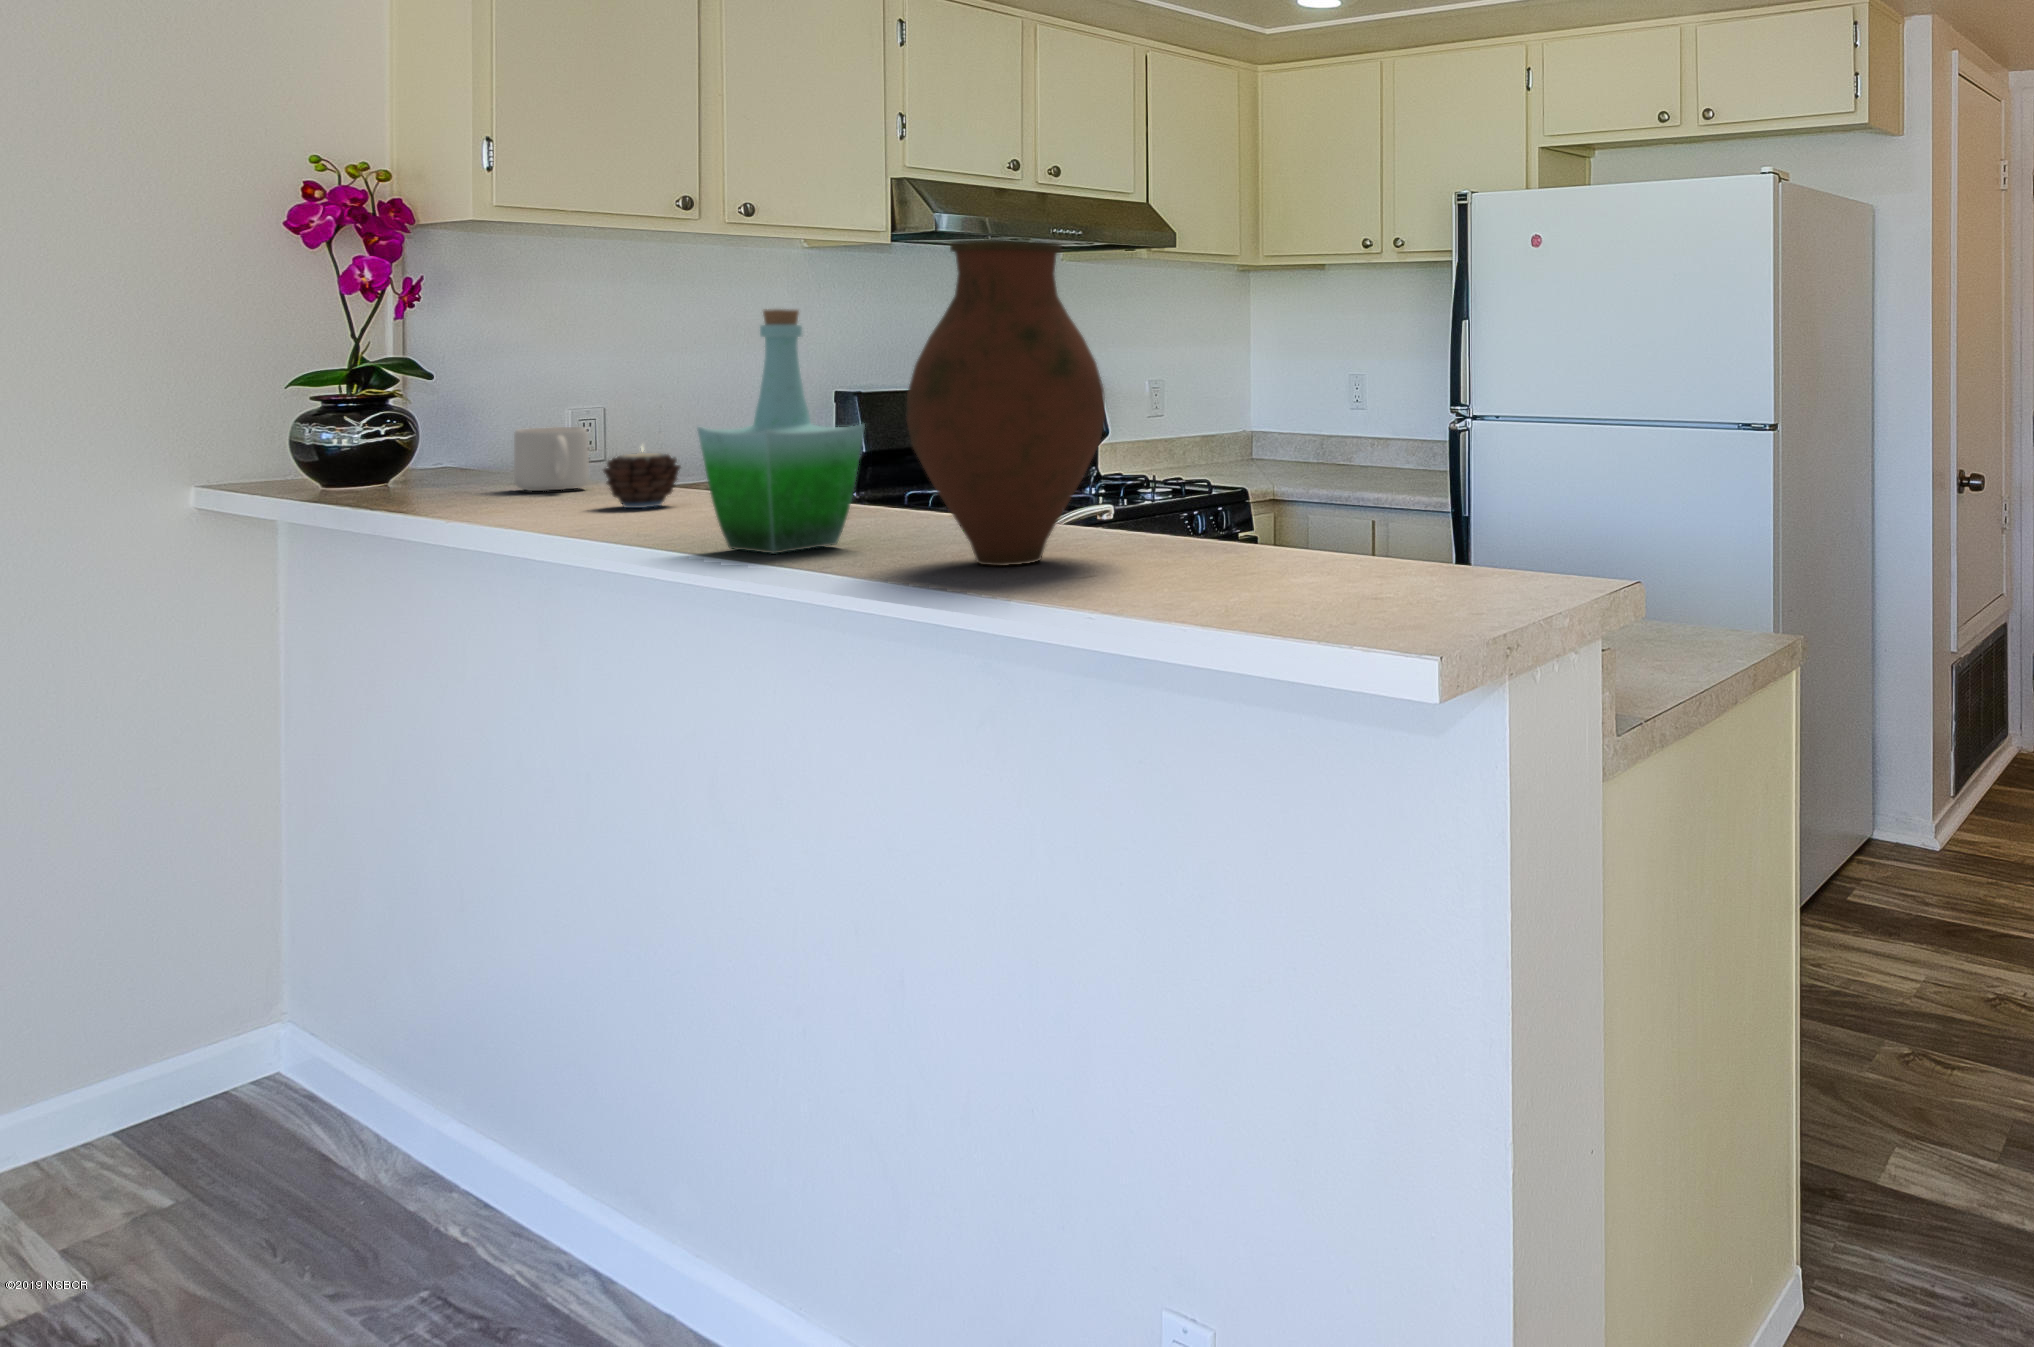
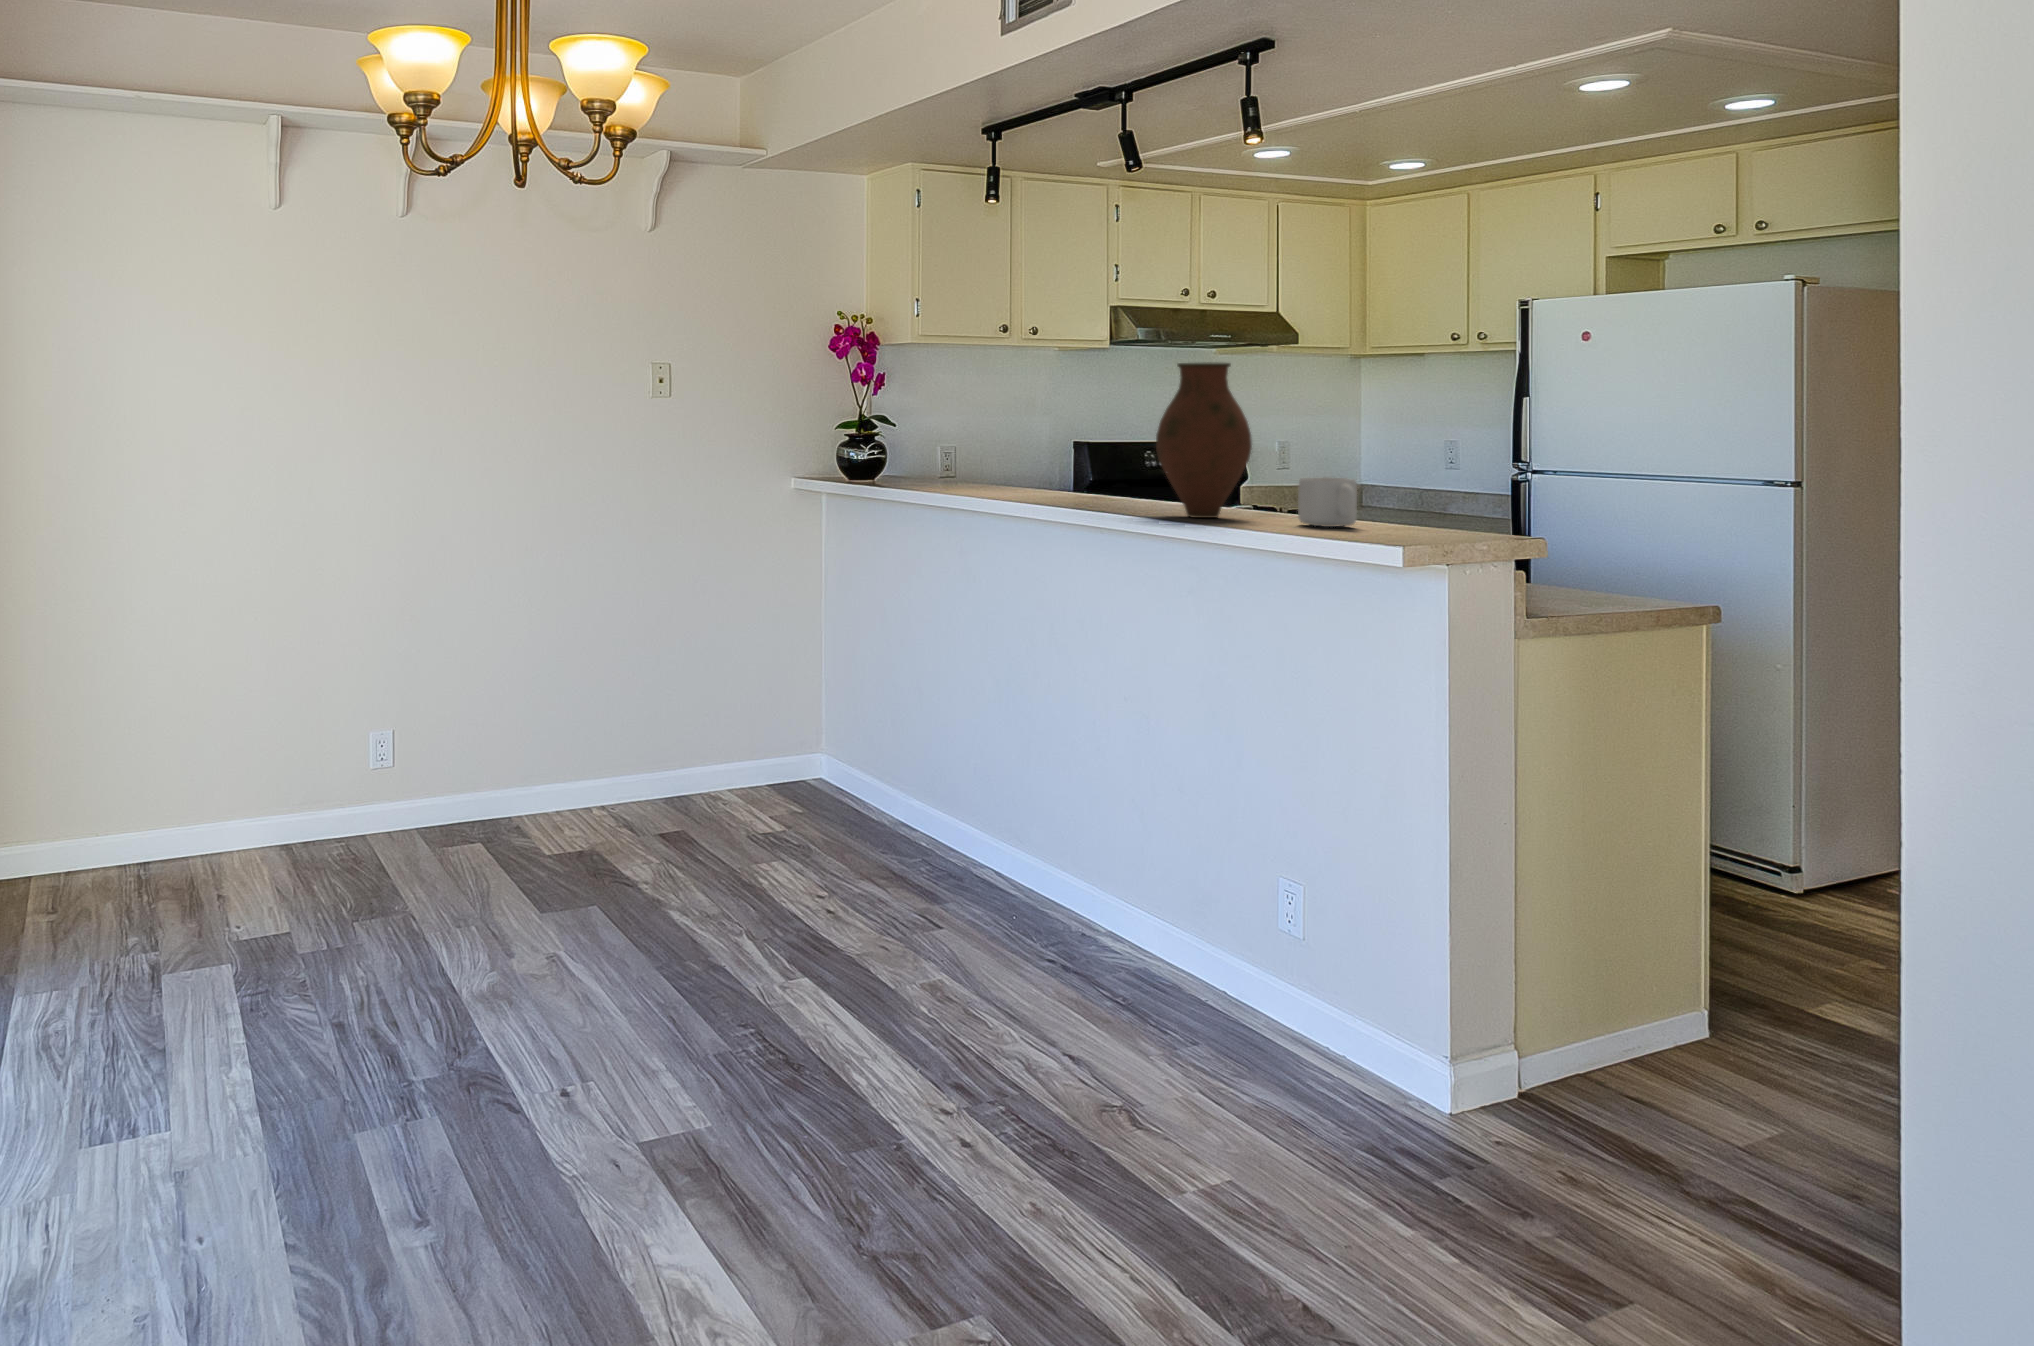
bottle: present [697,309,865,554] -> none [1056,394,1131,509]
mug: present [514,427,589,491] -> present [1298,477,1357,527]
candle: present [603,451,680,508] -> none [990,460,1025,493]

